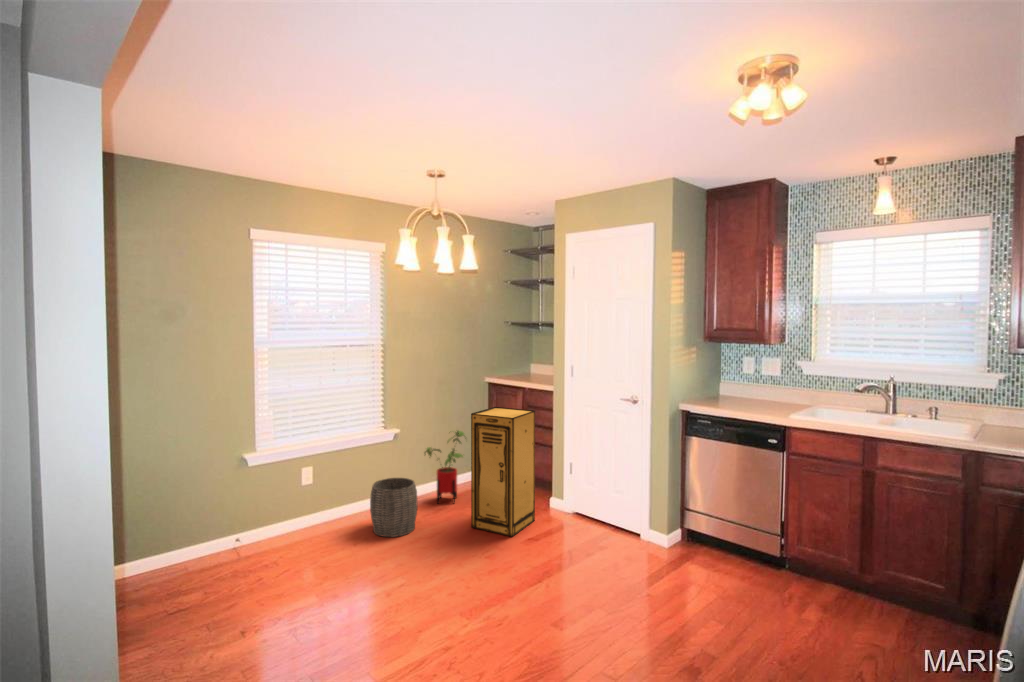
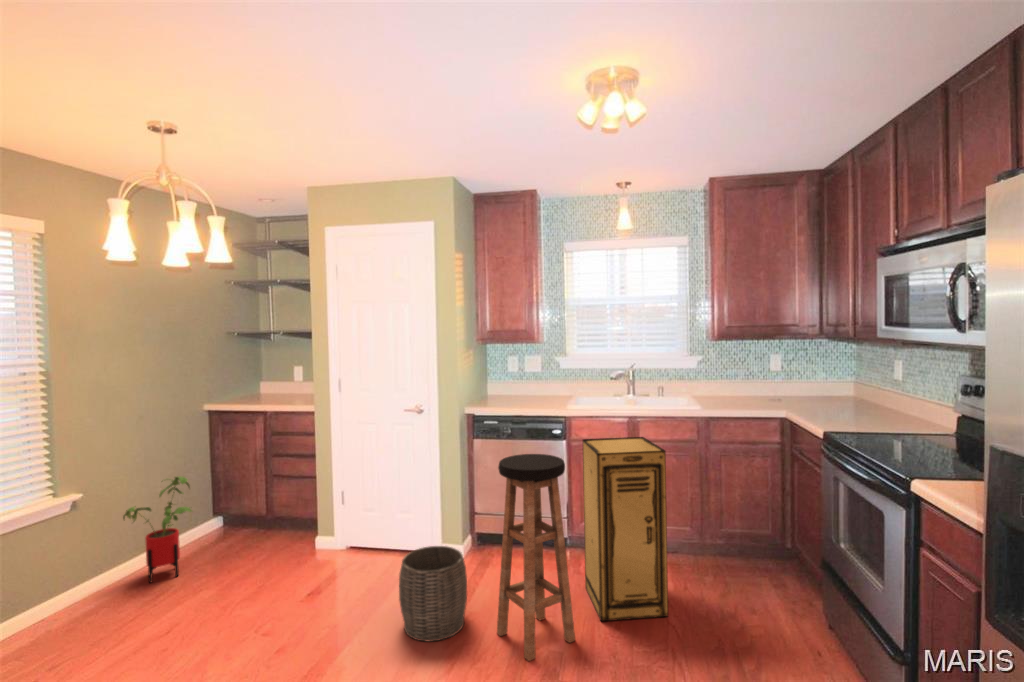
storage cabinet: present [471,407,535,537] -> present [583,437,668,621]
bar stool: none [659,455,732,648] -> present [497,454,575,661]
woven basket: present [370,478,418,537] -> present [399,546,467,641]

